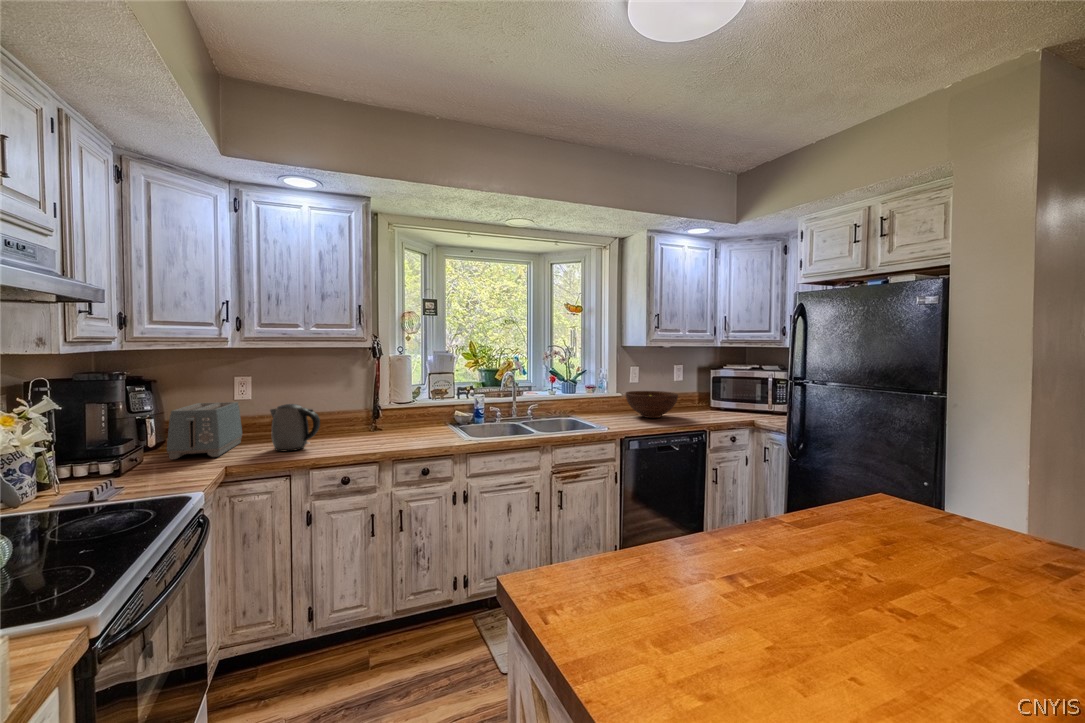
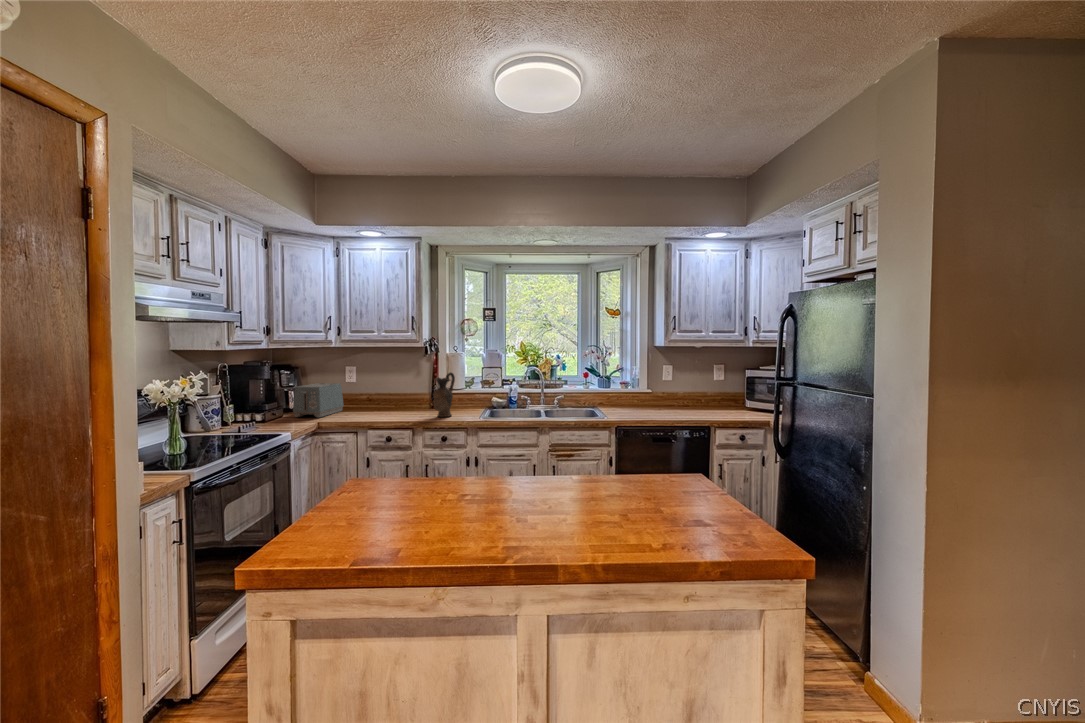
ceramic pitcher: none [397,381,422,441] -> present [433,372,455,417]
fruit bowl: present [625,391,678,418] -> none [646,387,695,413]
kettle: present [270,404,320,452] -> none [353,386,382,417]

